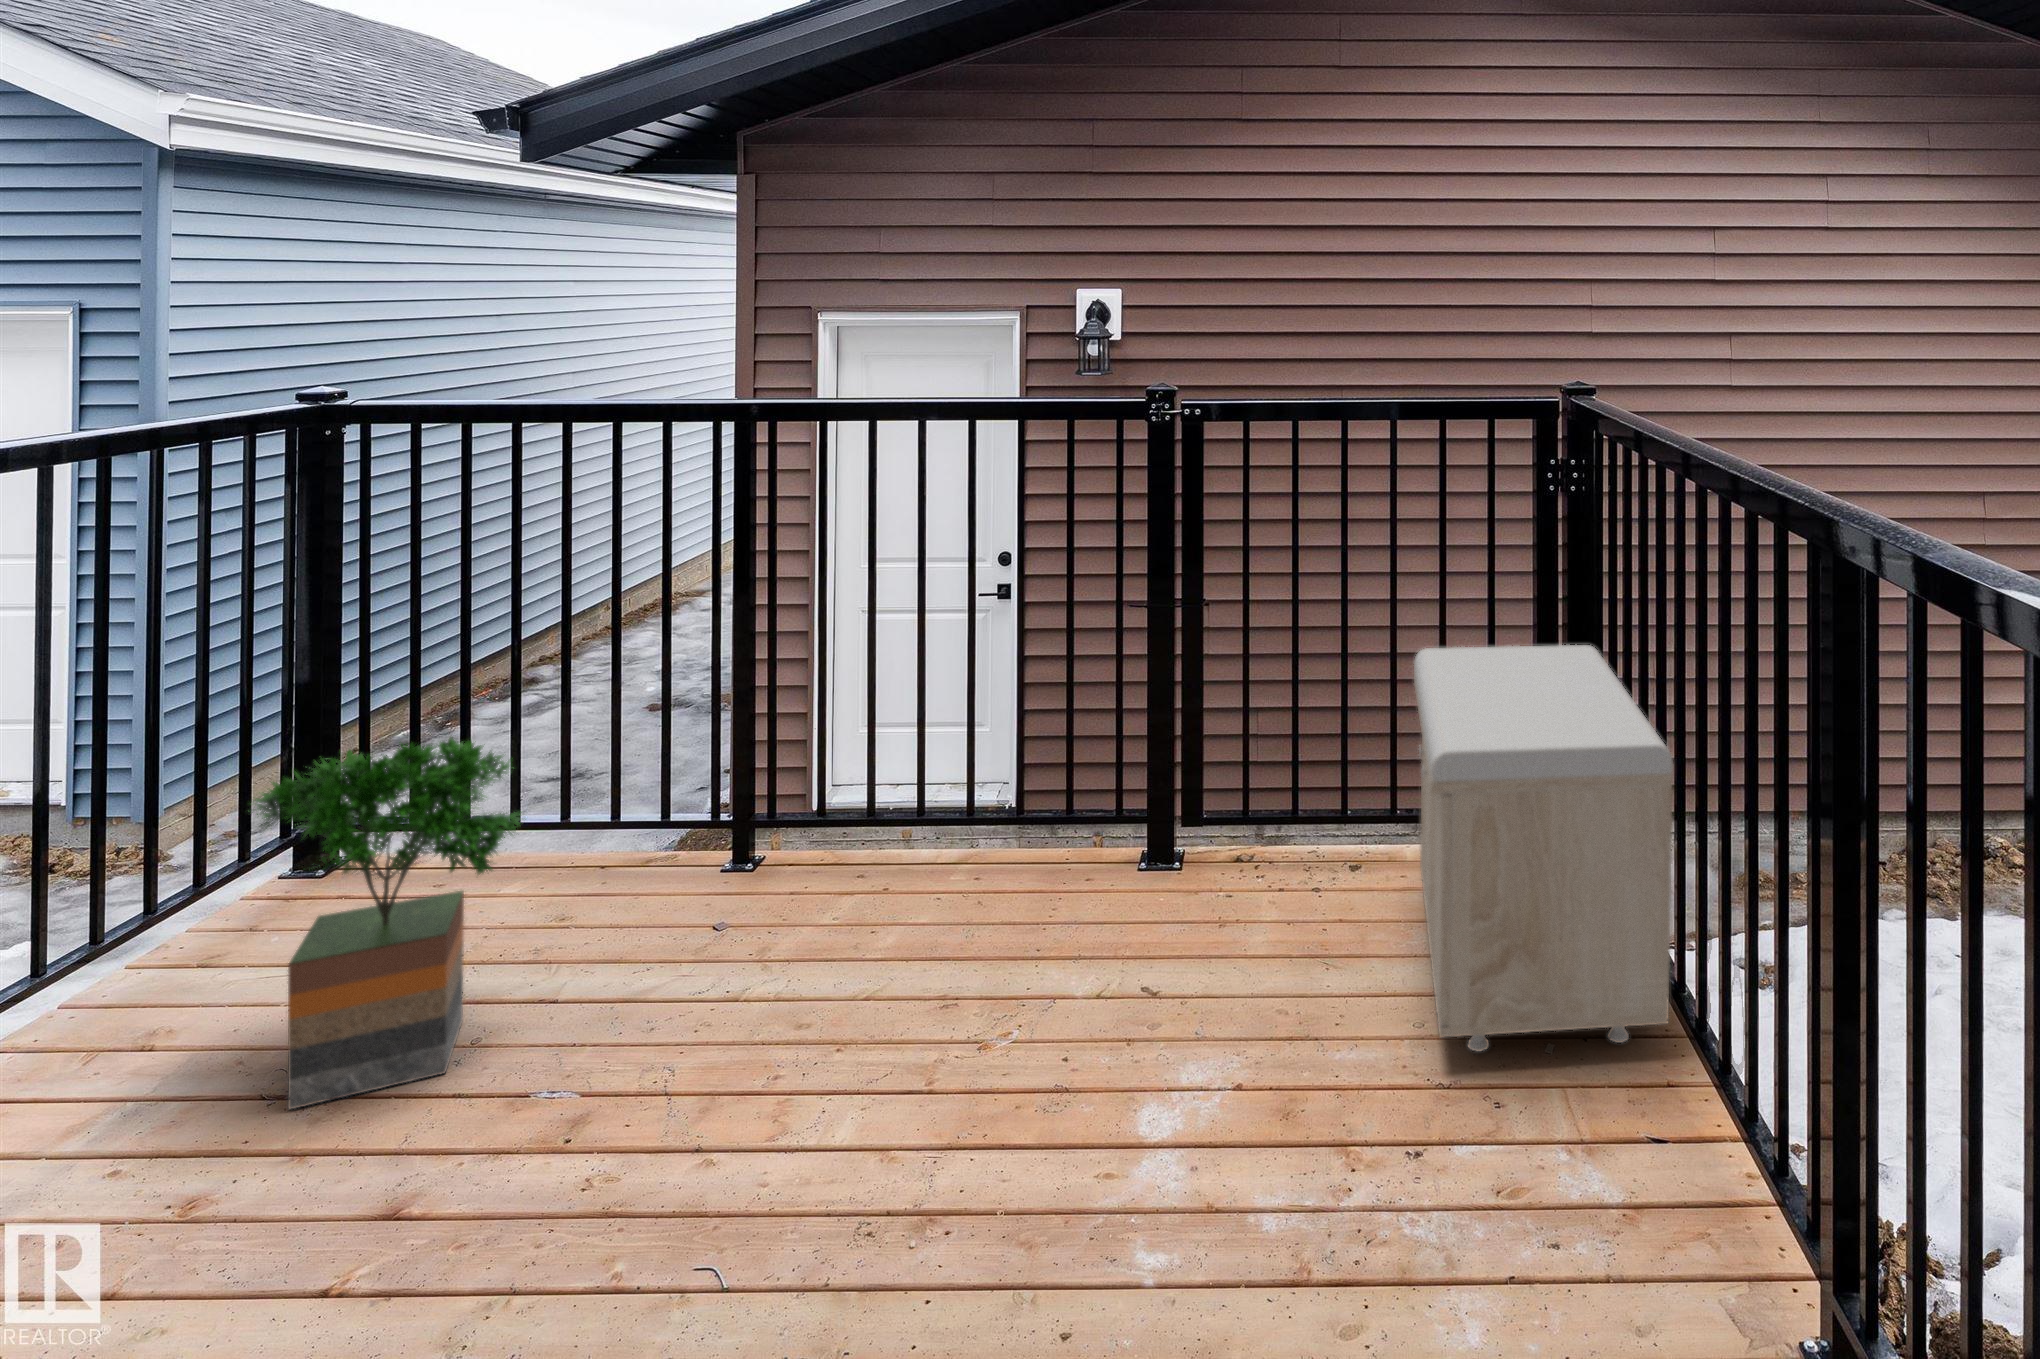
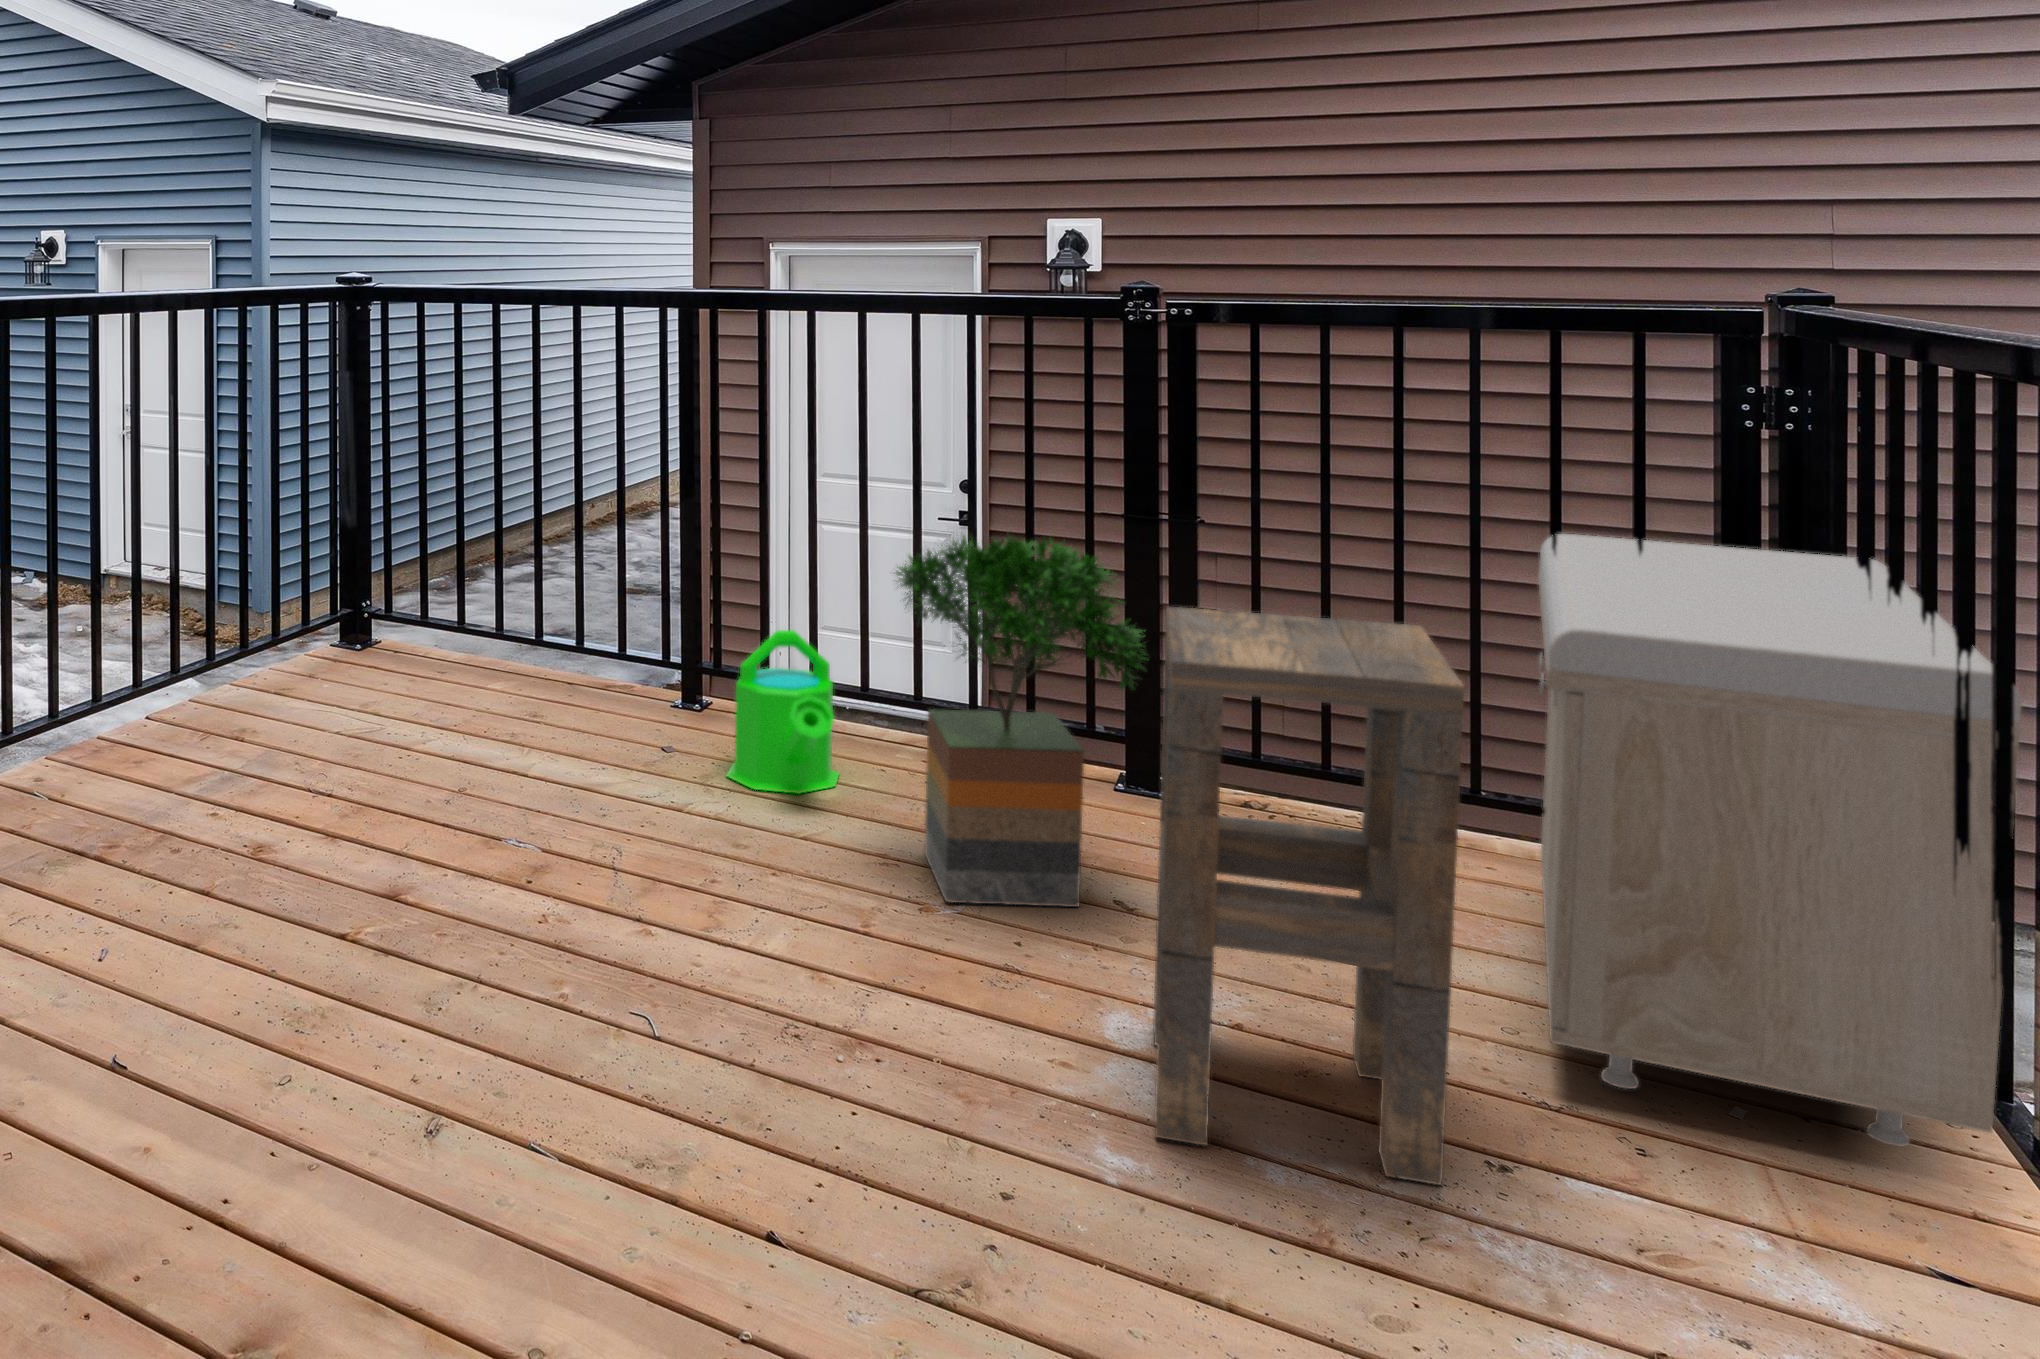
potted tree: present [252,738,522,1109] -> present [896,532,1146,907]
side table: none [1176,763,1387,1226] -> present [1153,607,1464,1185]
watering can: none [790,800,902,954] -> present [726,630,839,794]

